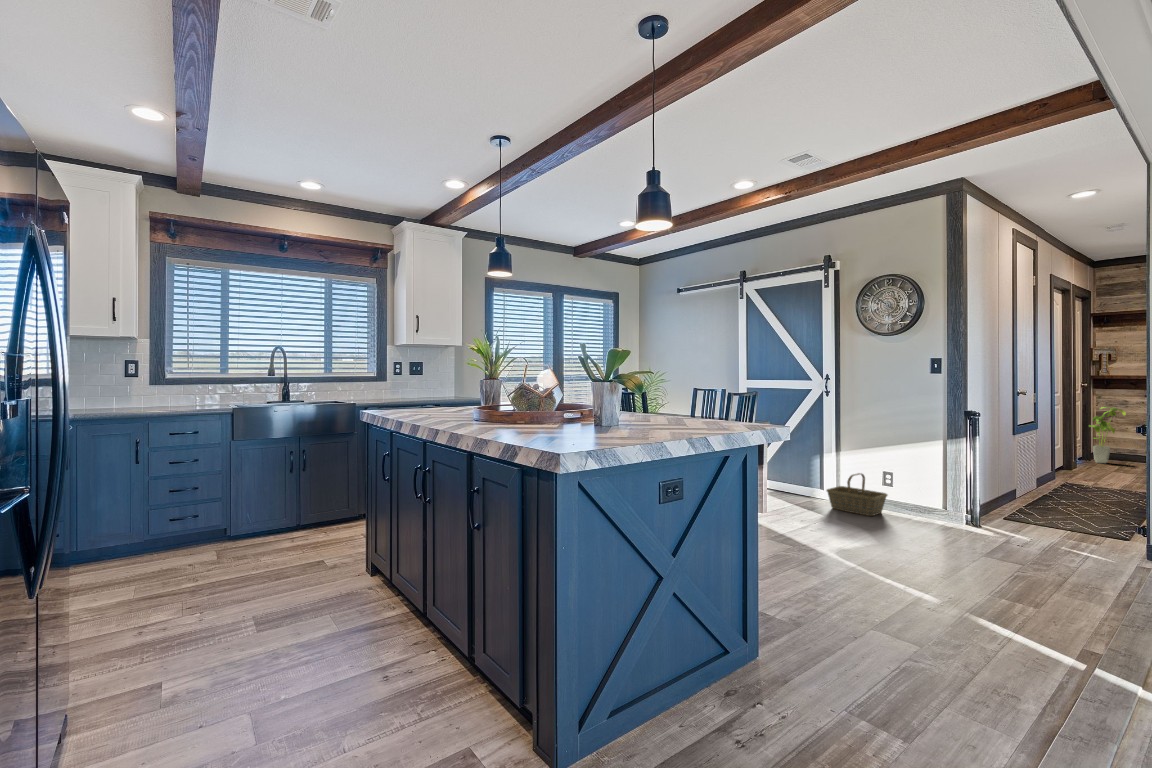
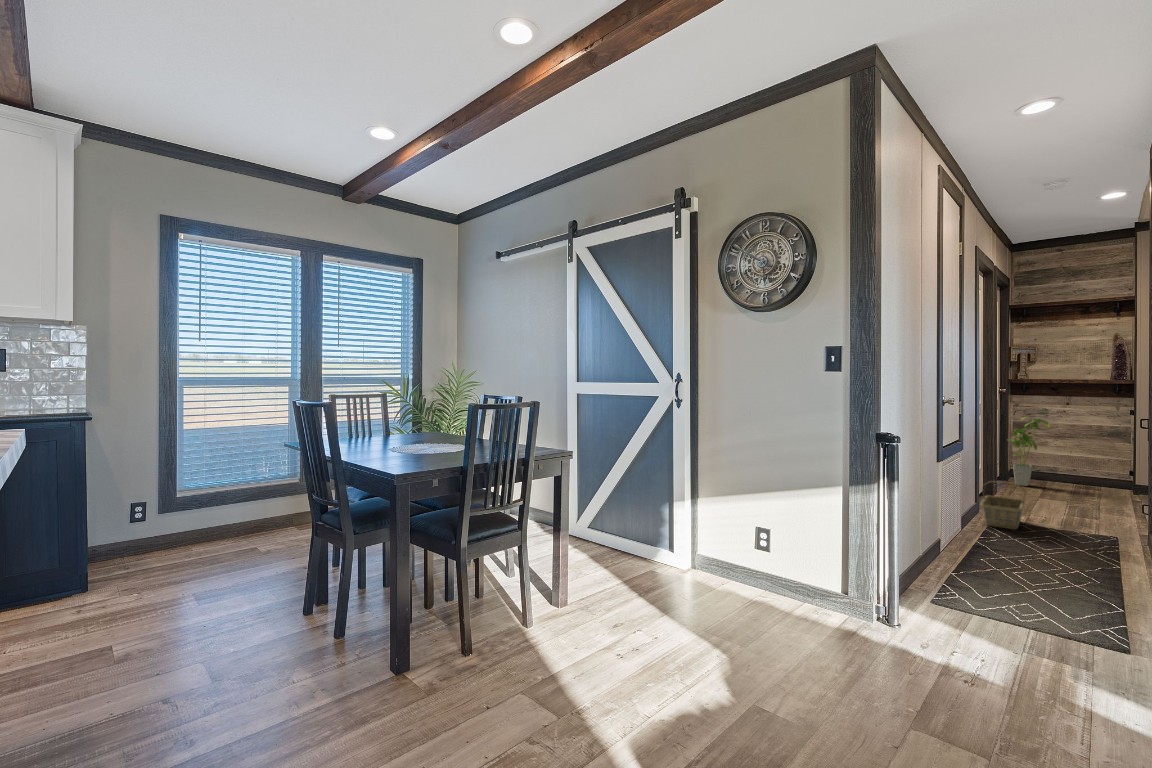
basket: present [827,473,887,516] -> present [980,481,1025,530]

